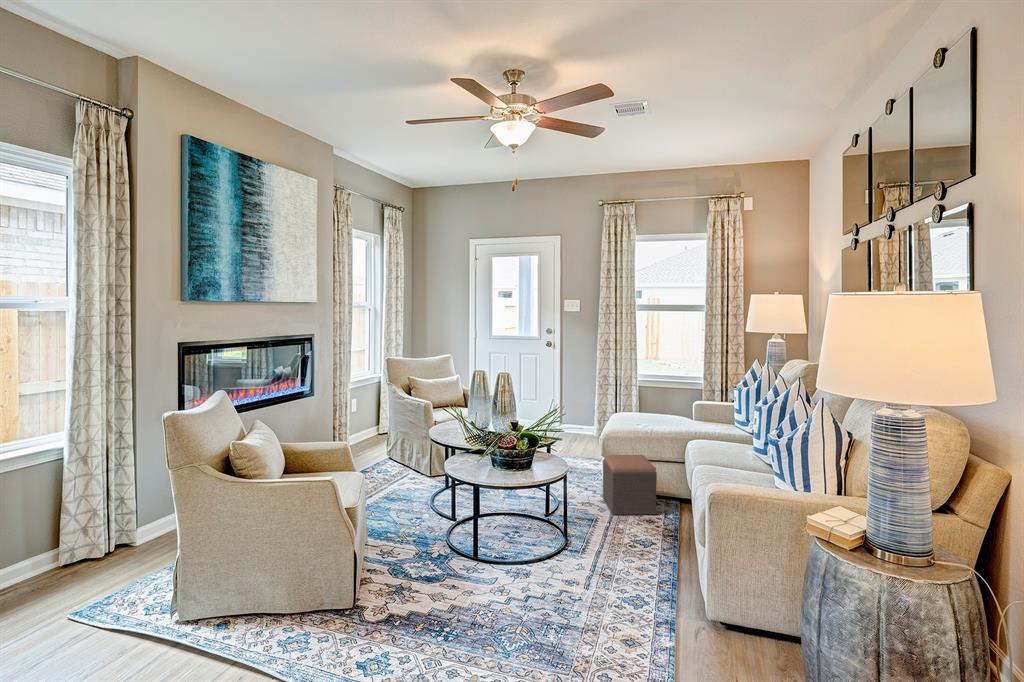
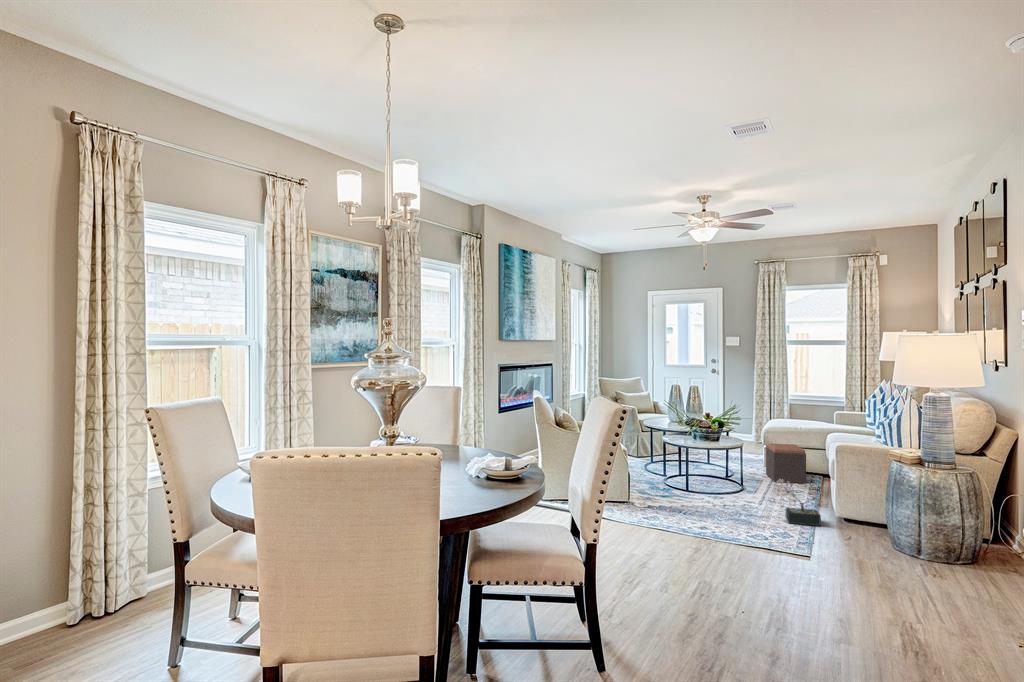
decorative plant: none [601,553,694,644] -> present [773,480,828,526]

